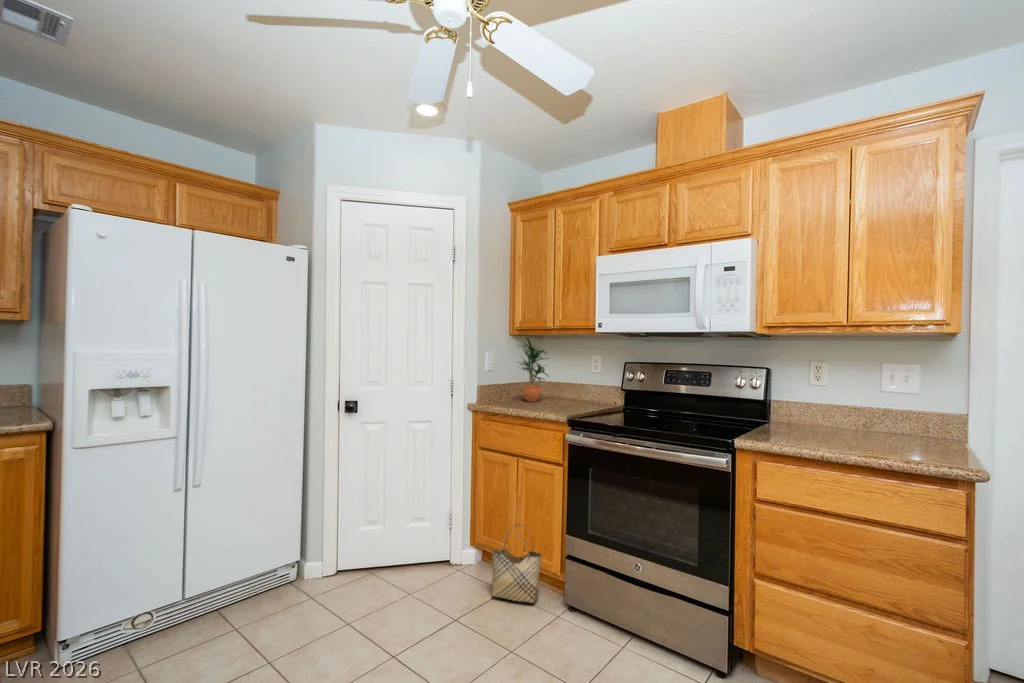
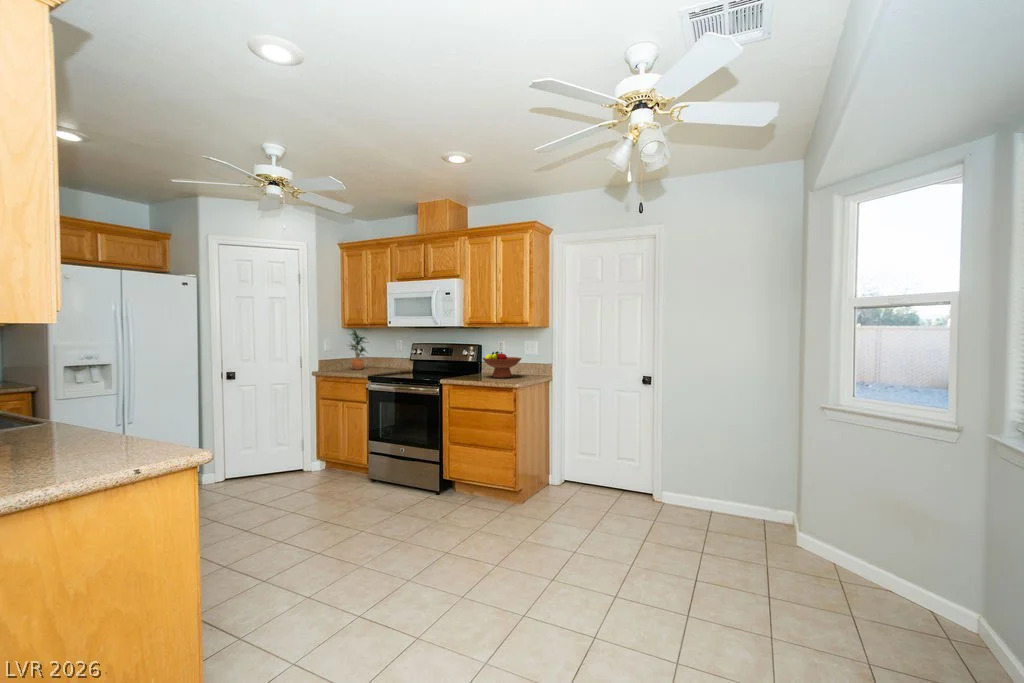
fruit bowl: none [812,386,913,443] -> present [482,351,522,378]
woven basket: present [492,524,542,603] -> none [326,440,356,482]

